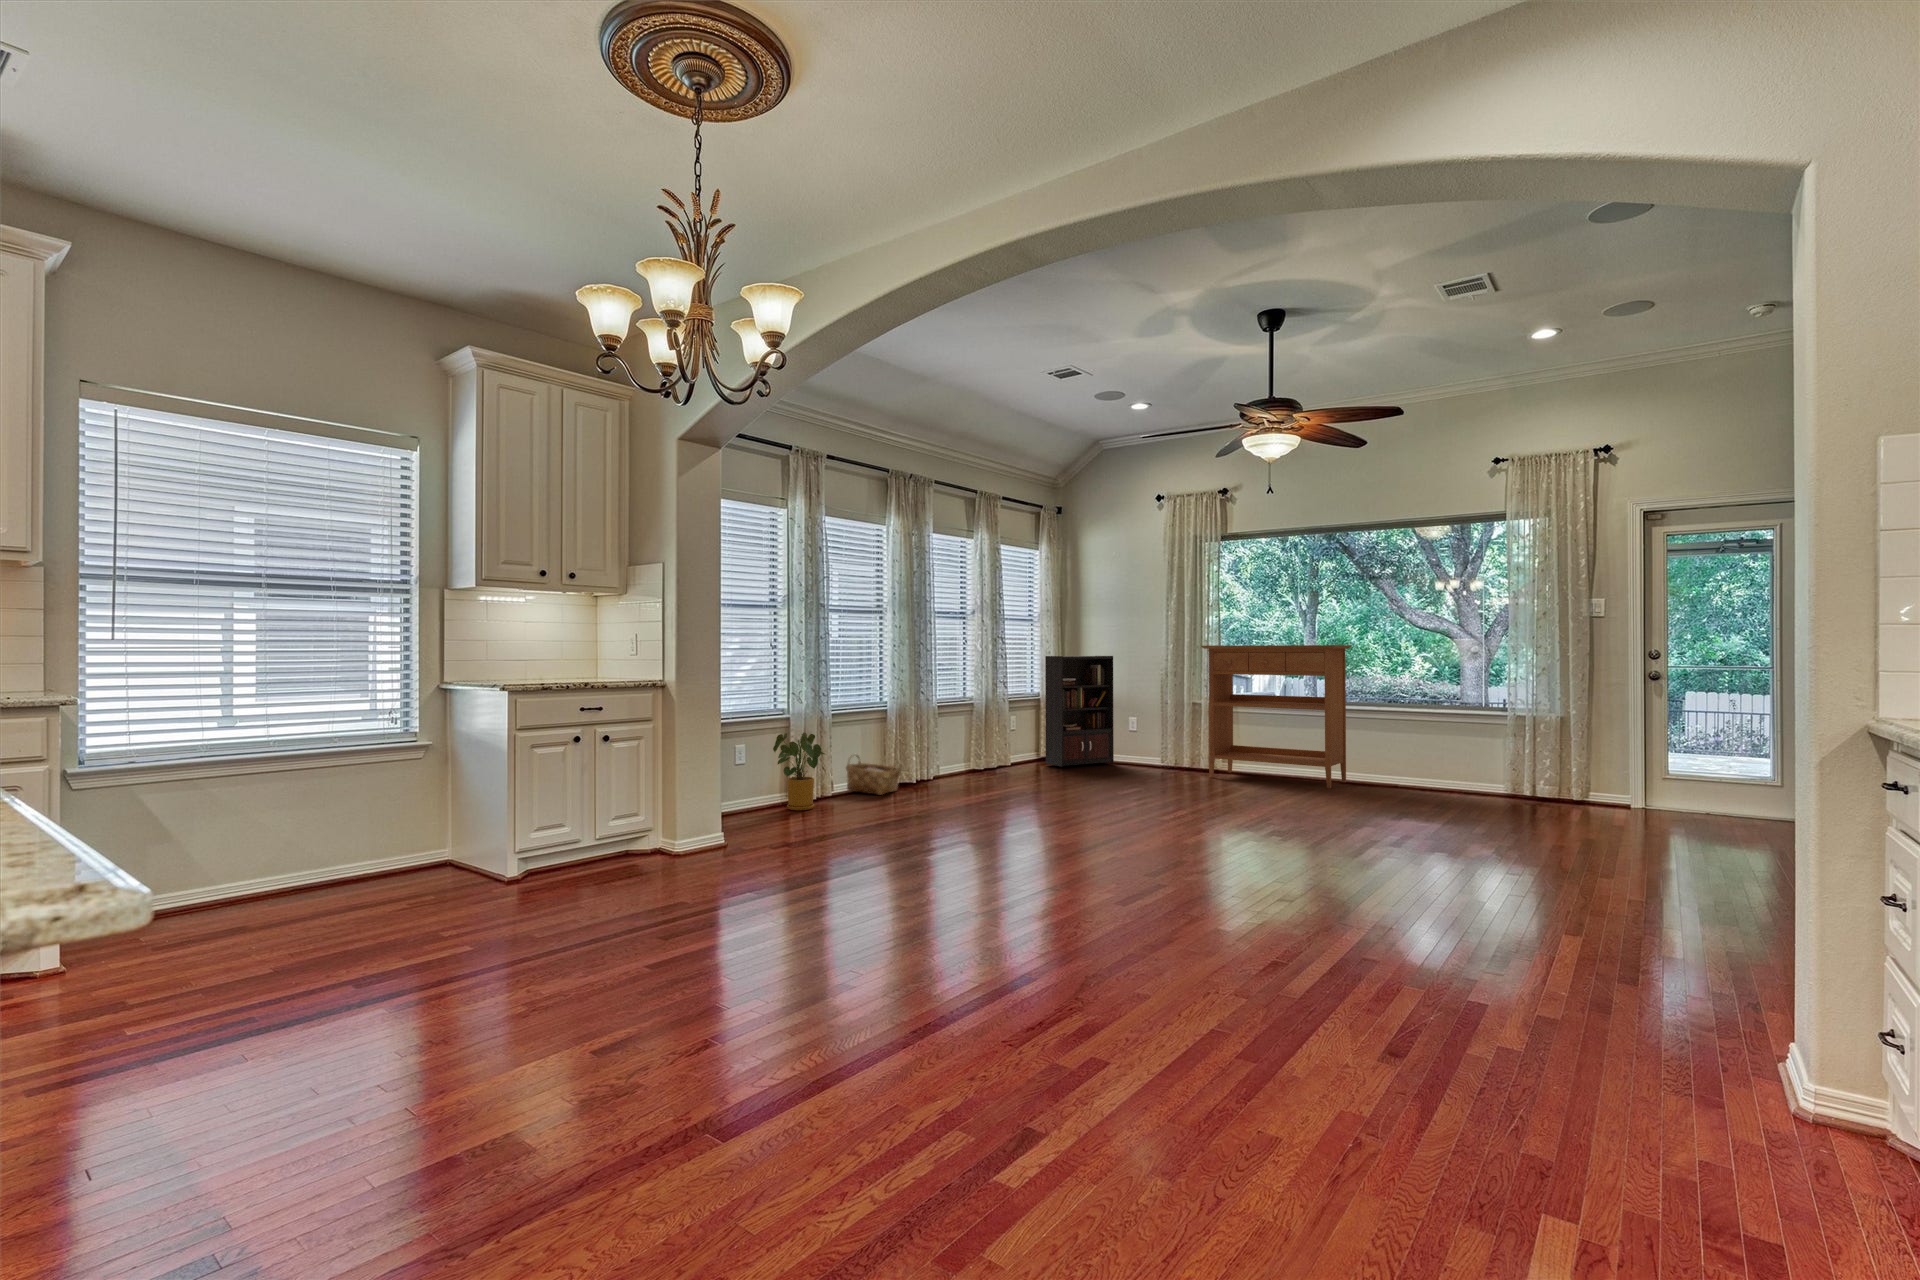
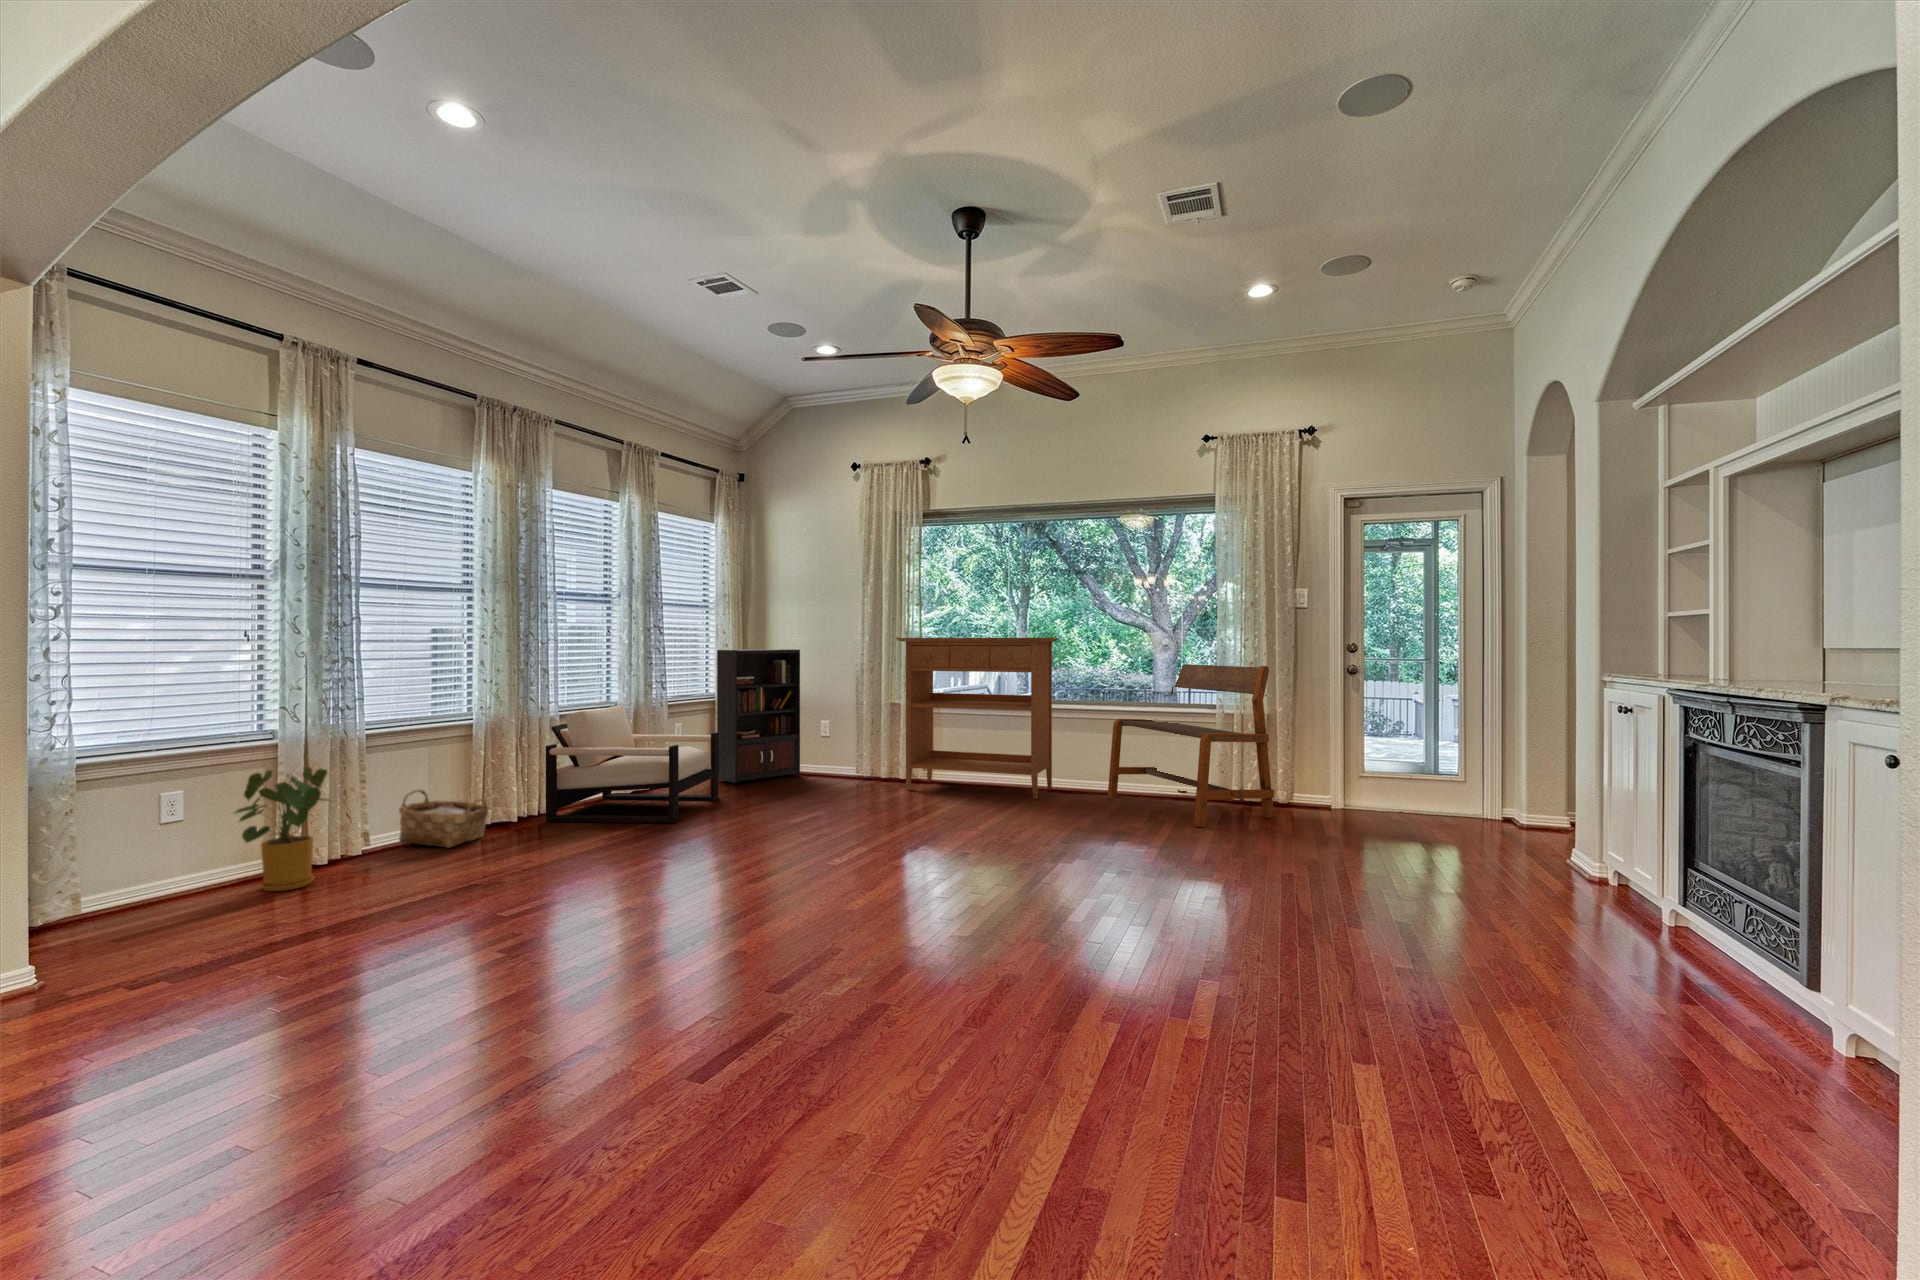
bench: none [1400,668,1564,813] -> present [1108,664,1274,827]
armchair: none [932,699,1053,789] -> present [546,705,719,823]

